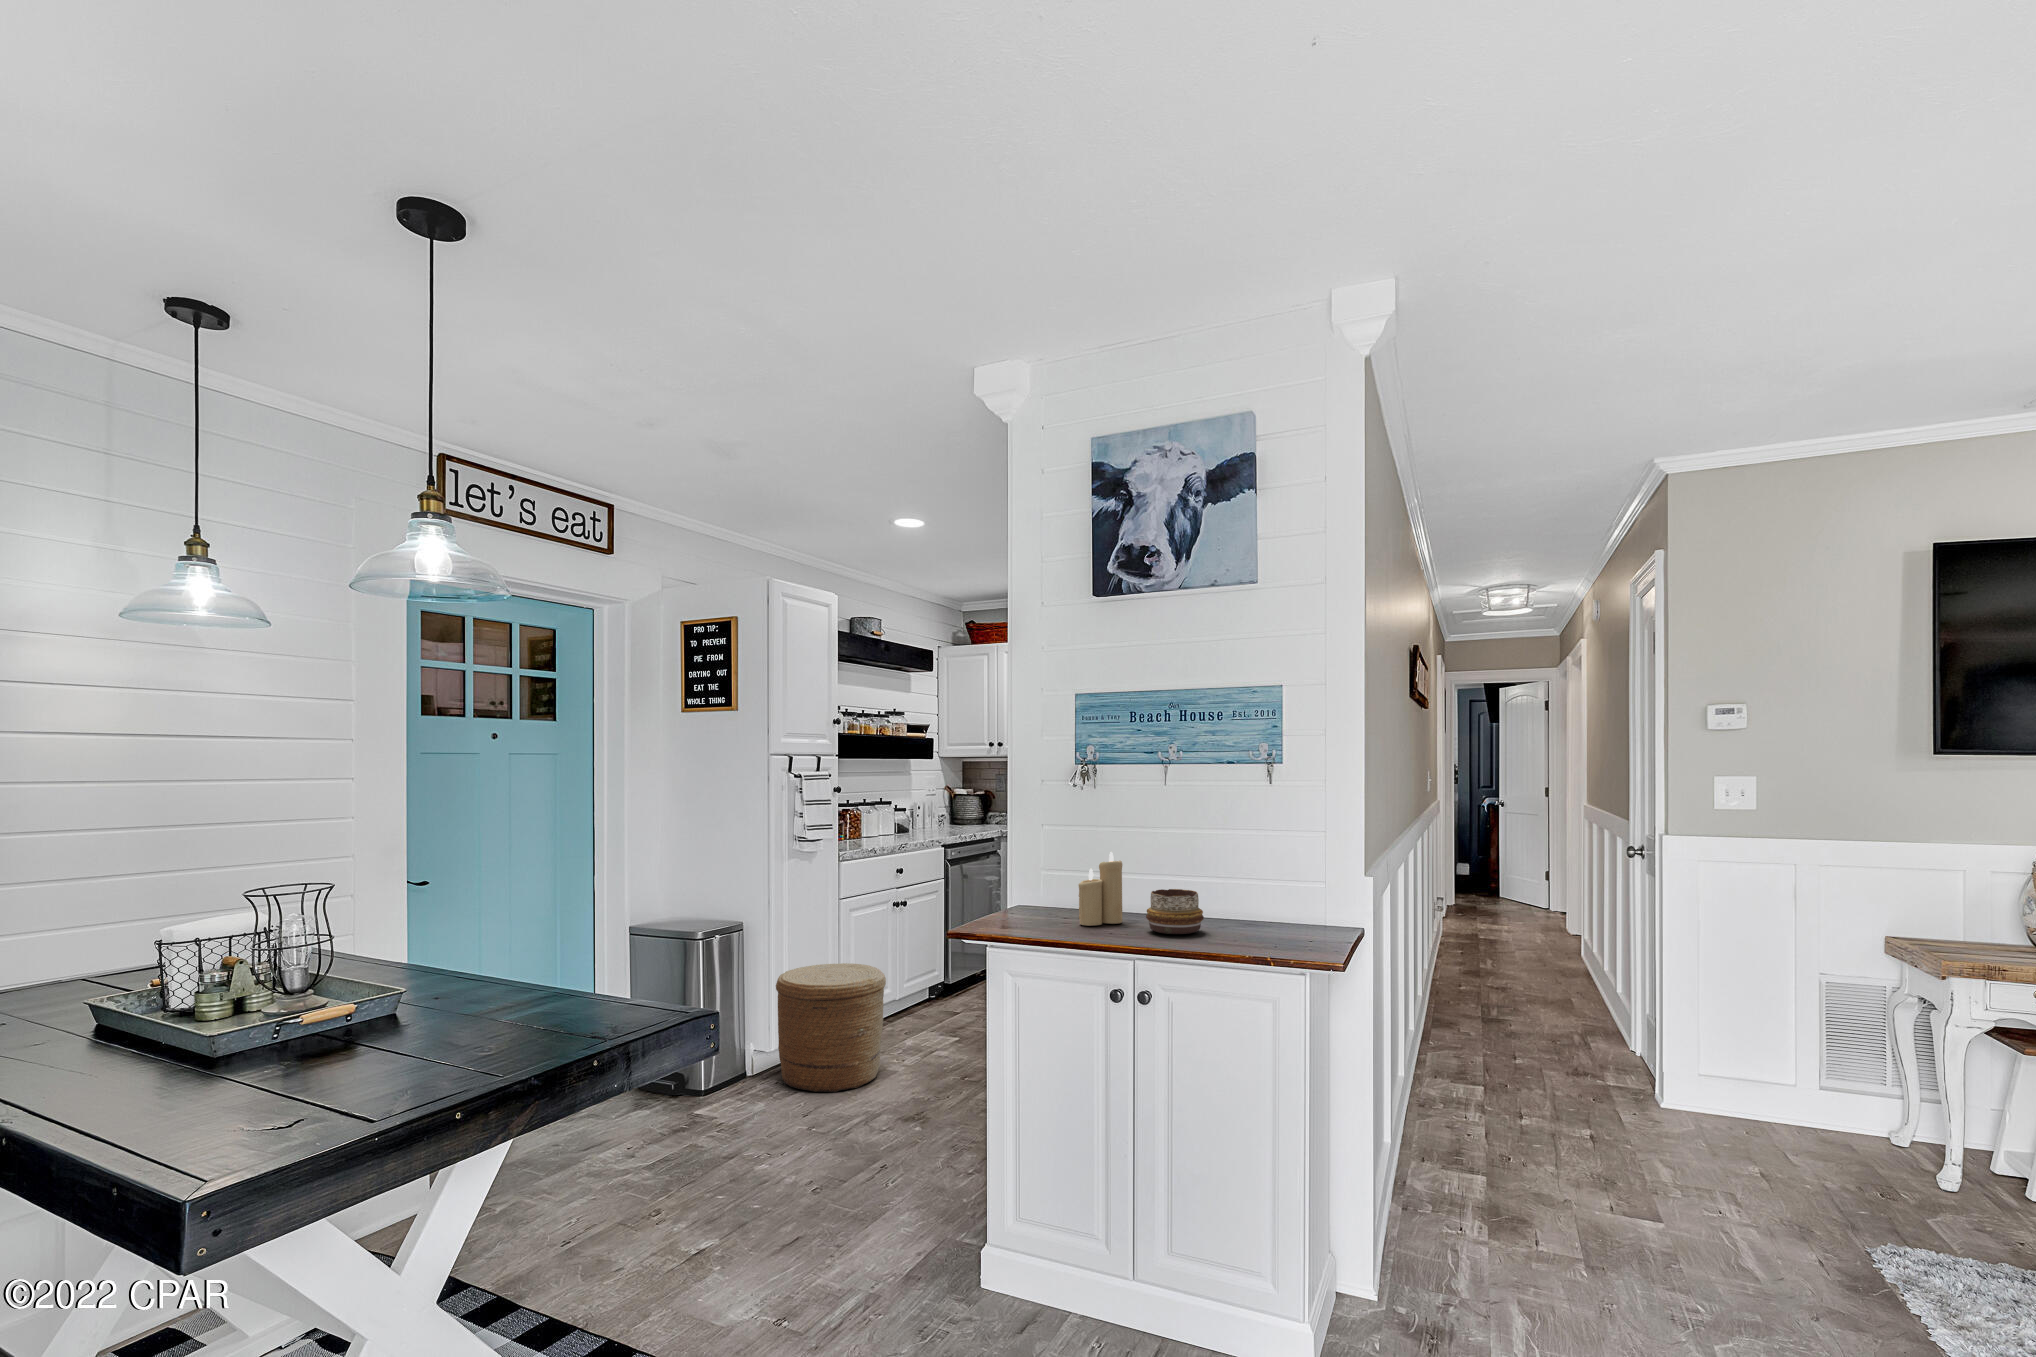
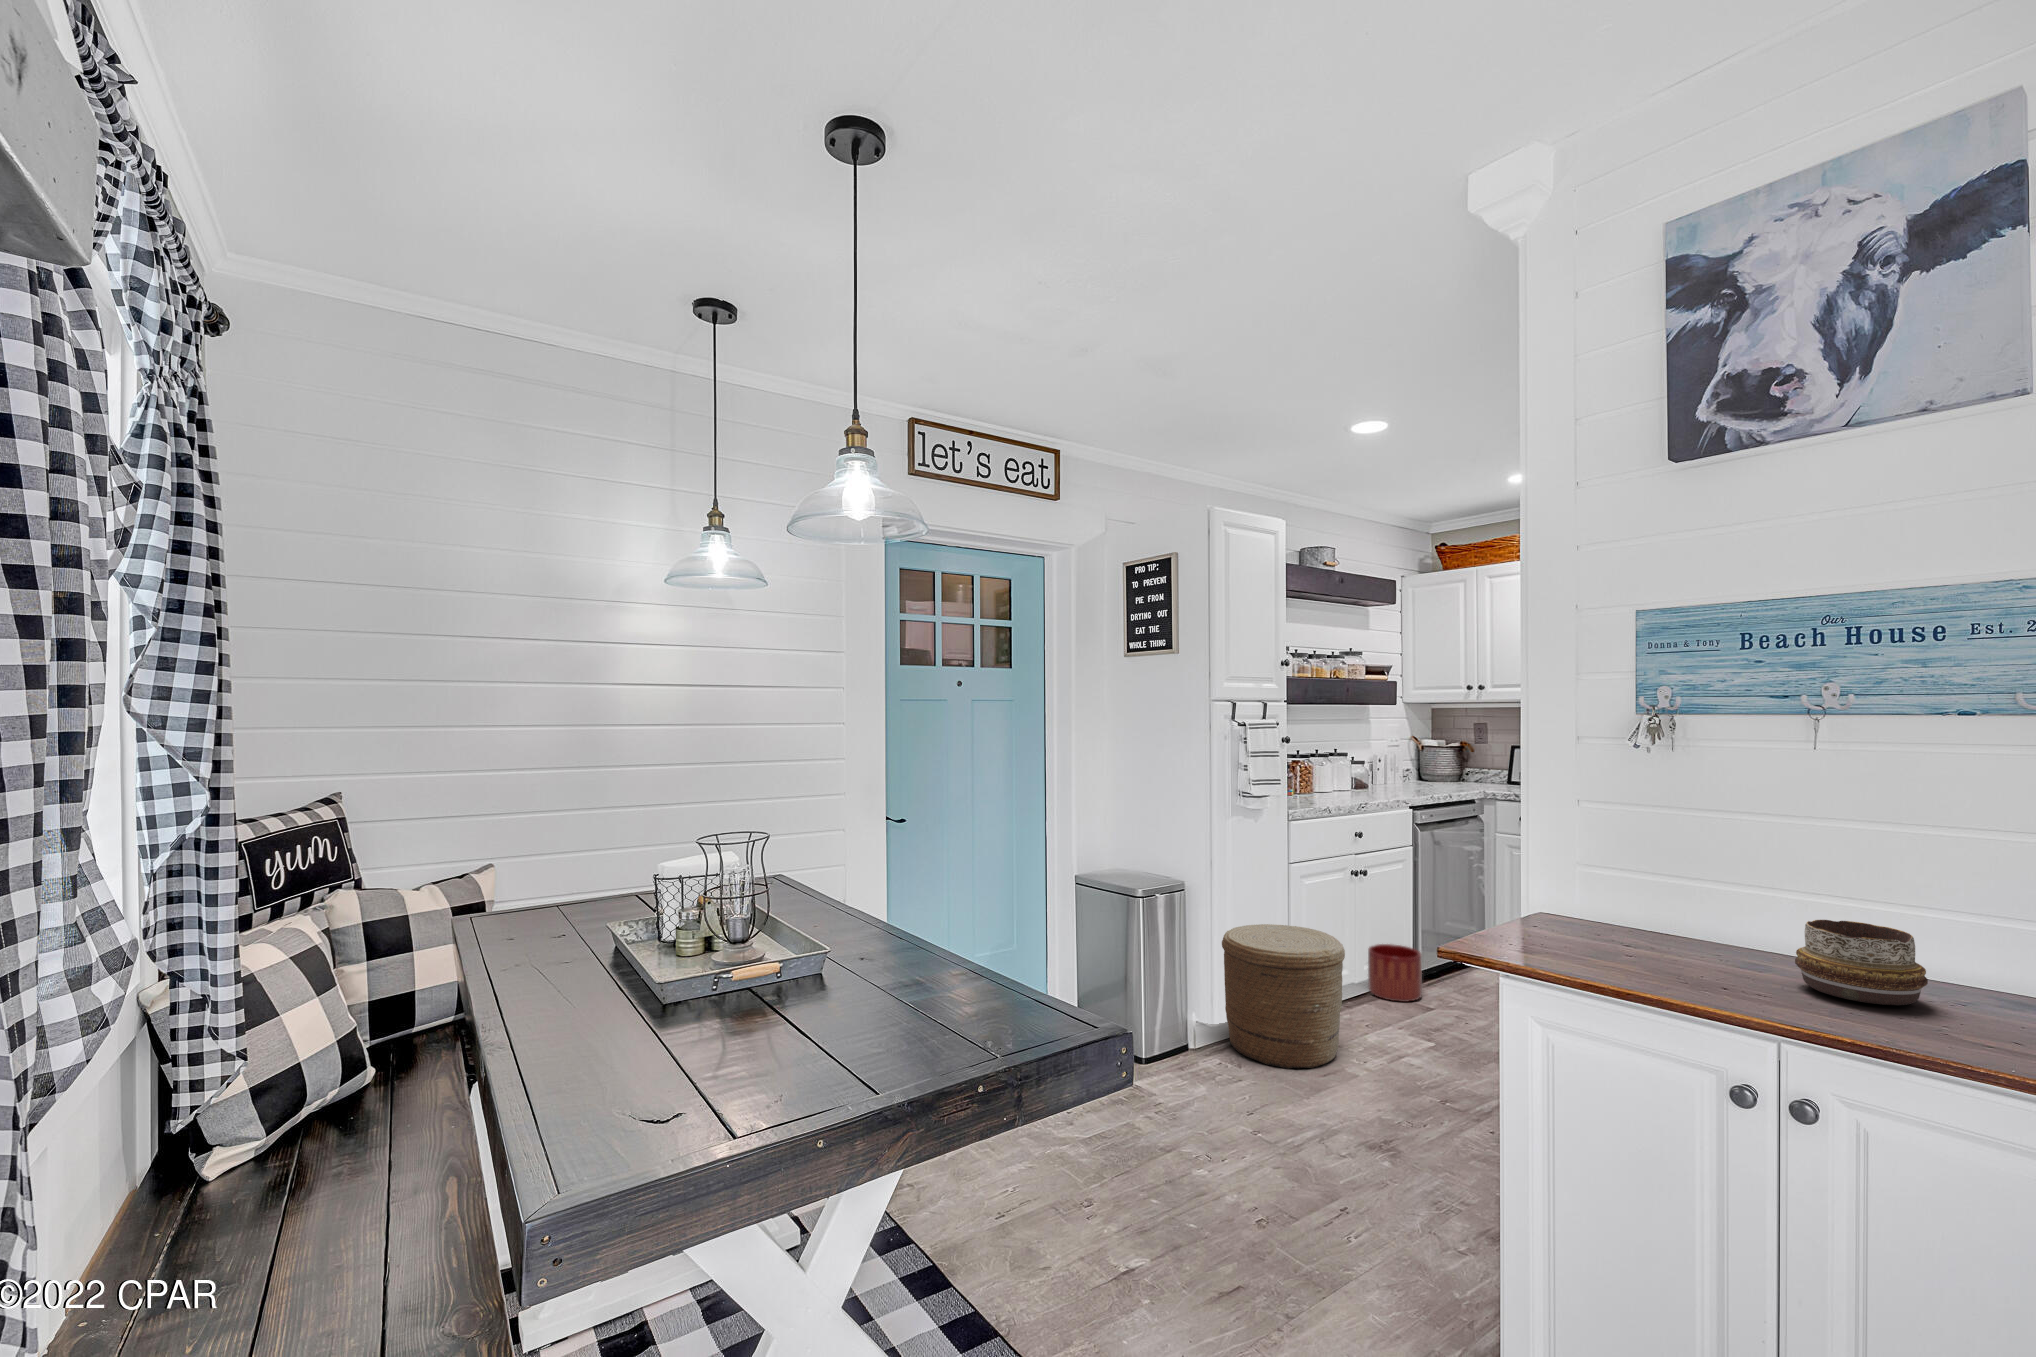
candle: present [1078,852,1122,926] -> none [1653,848,1737,962]
planter: none [906,975,950,1024] -> present [1368,944,1422,1002]

